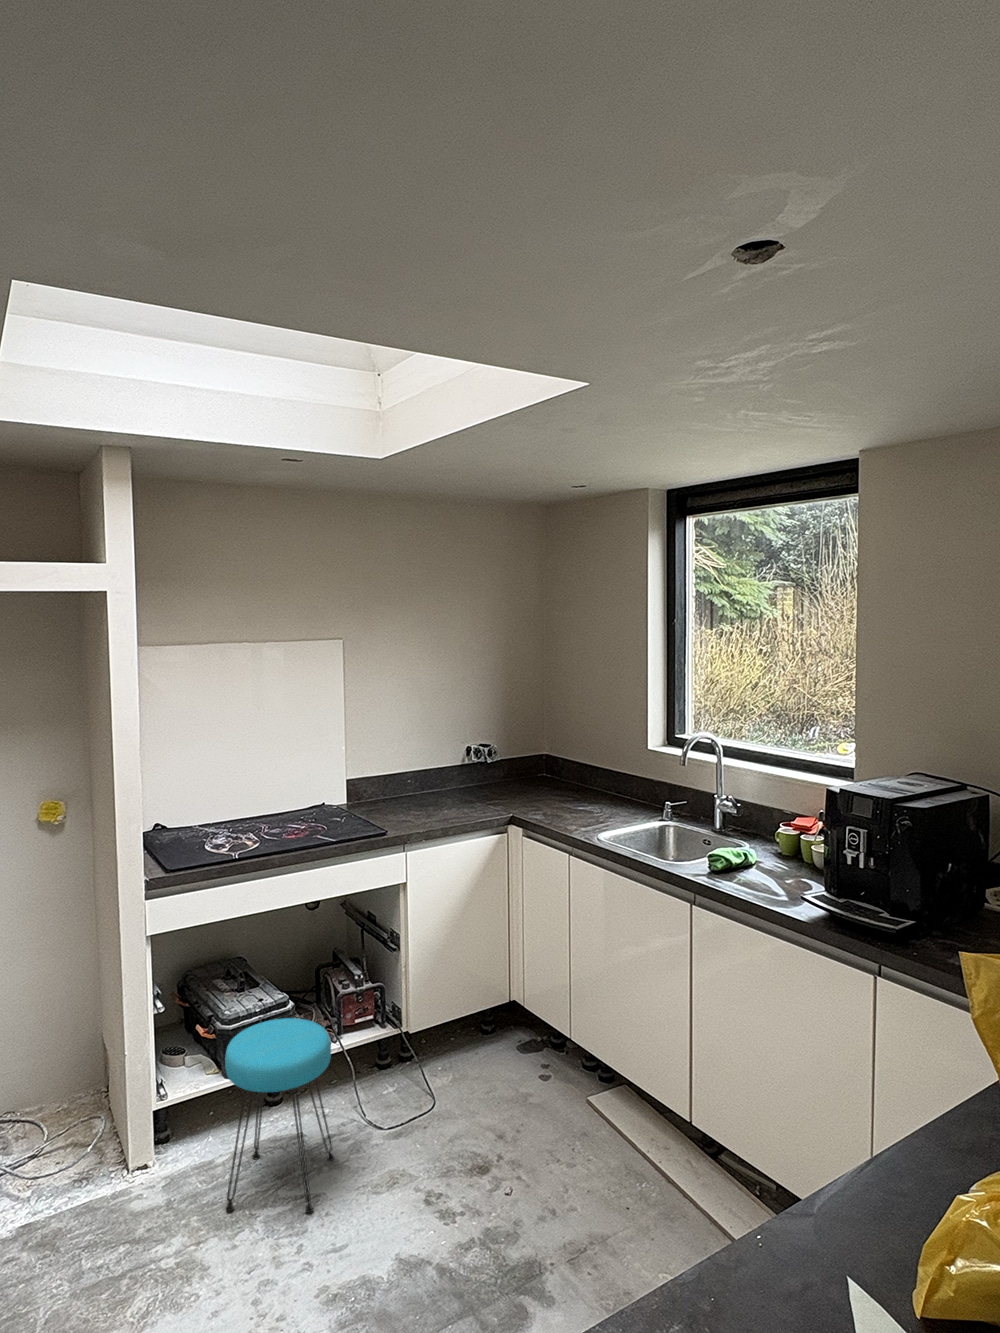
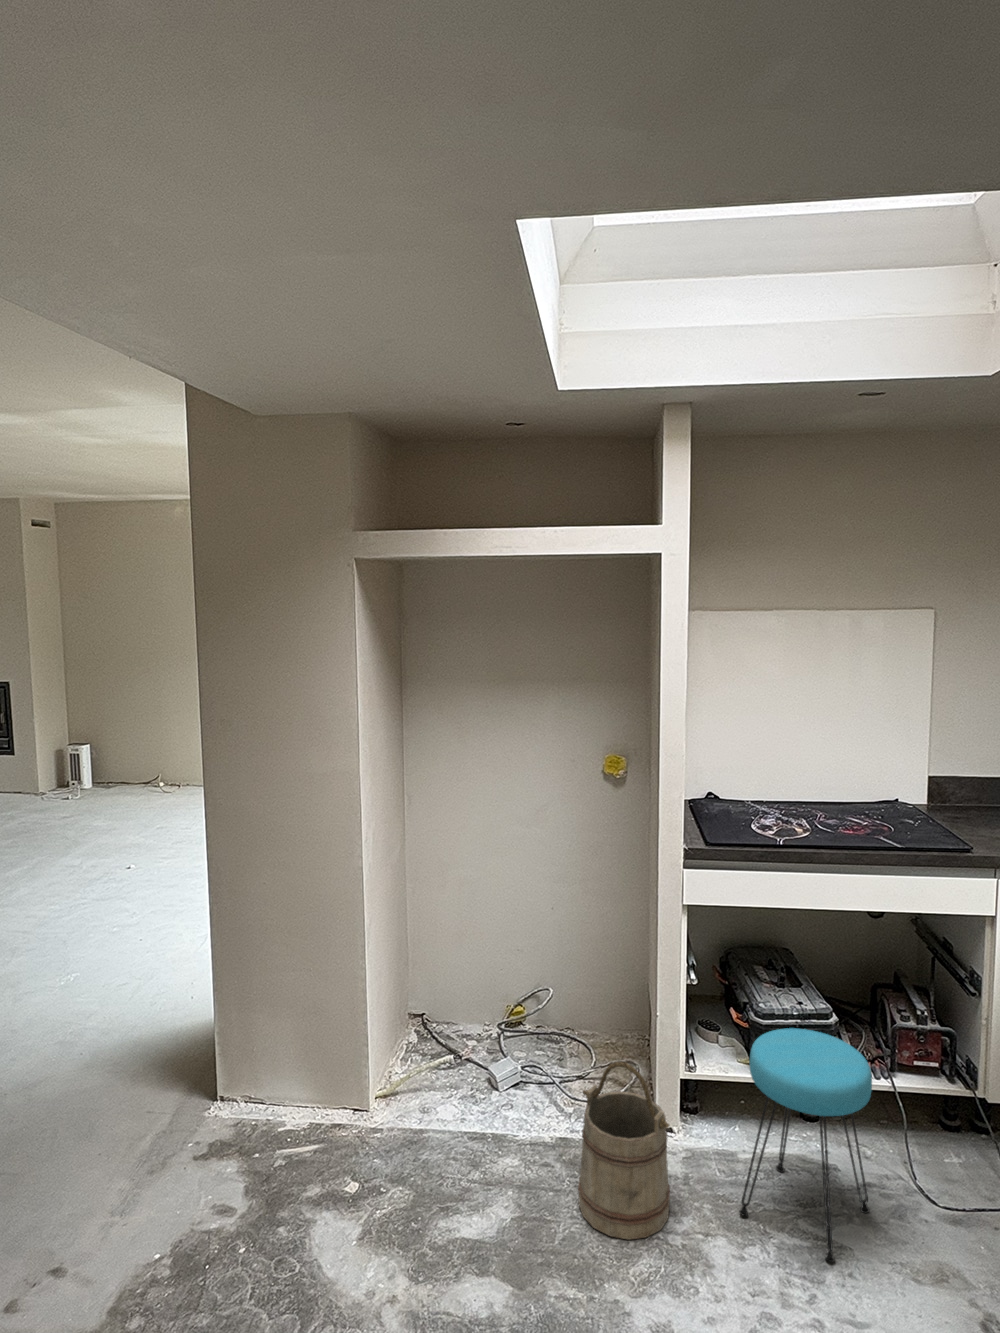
bucket: none [53,1110,158,1293] -> present [578,1062,670,1239]

